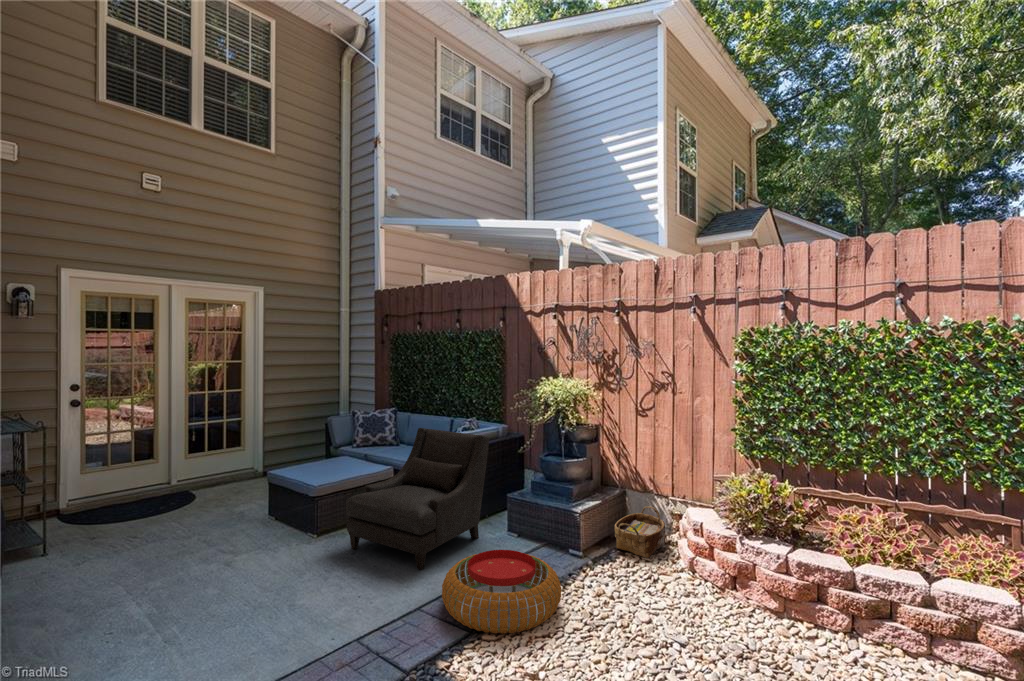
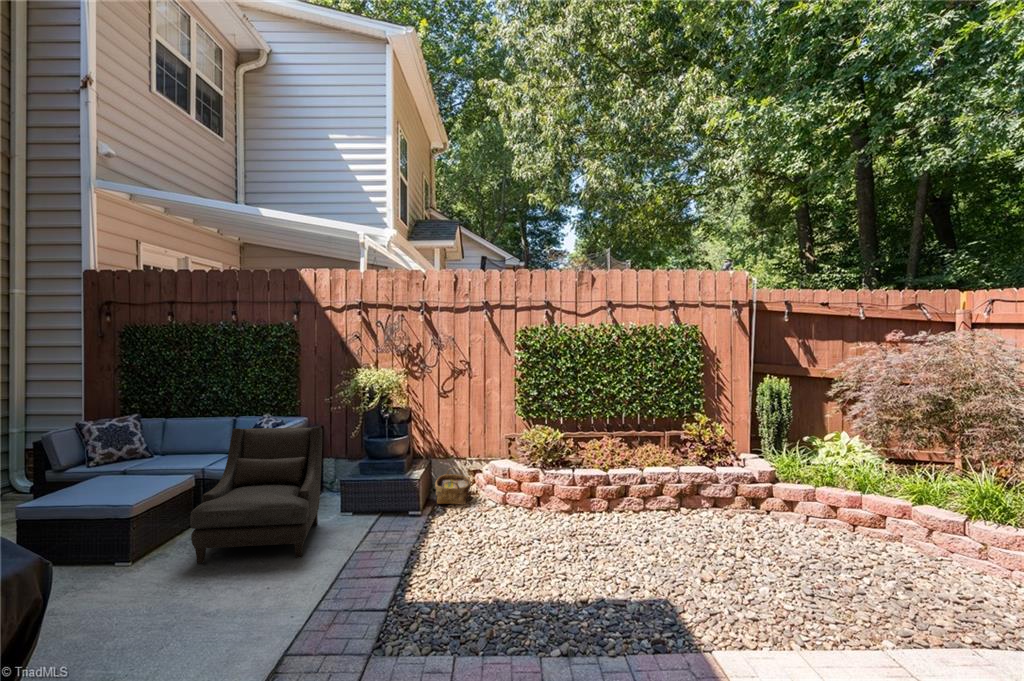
pouf: present [442,550,561,634] -> none [354,513,454,575]

